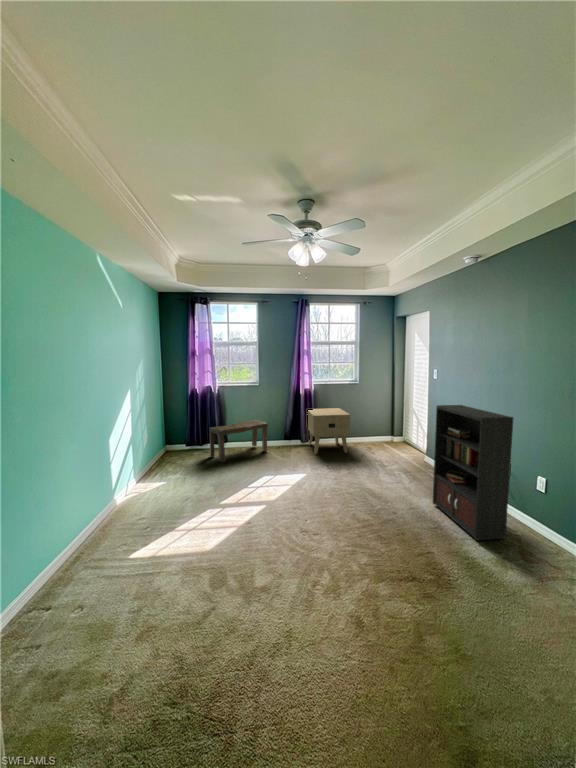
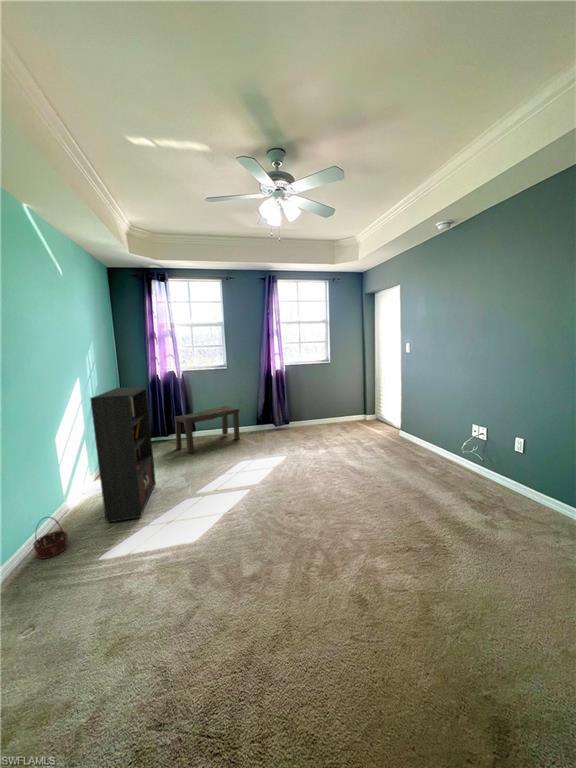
bookcase: present [433,405,549,553] -> present [90,386,156,523]
nightstand: present [307,408,350,454] -> none [279,389,326,438]
basket: none [86,513,113,548] -> present [33,517,67,559]

